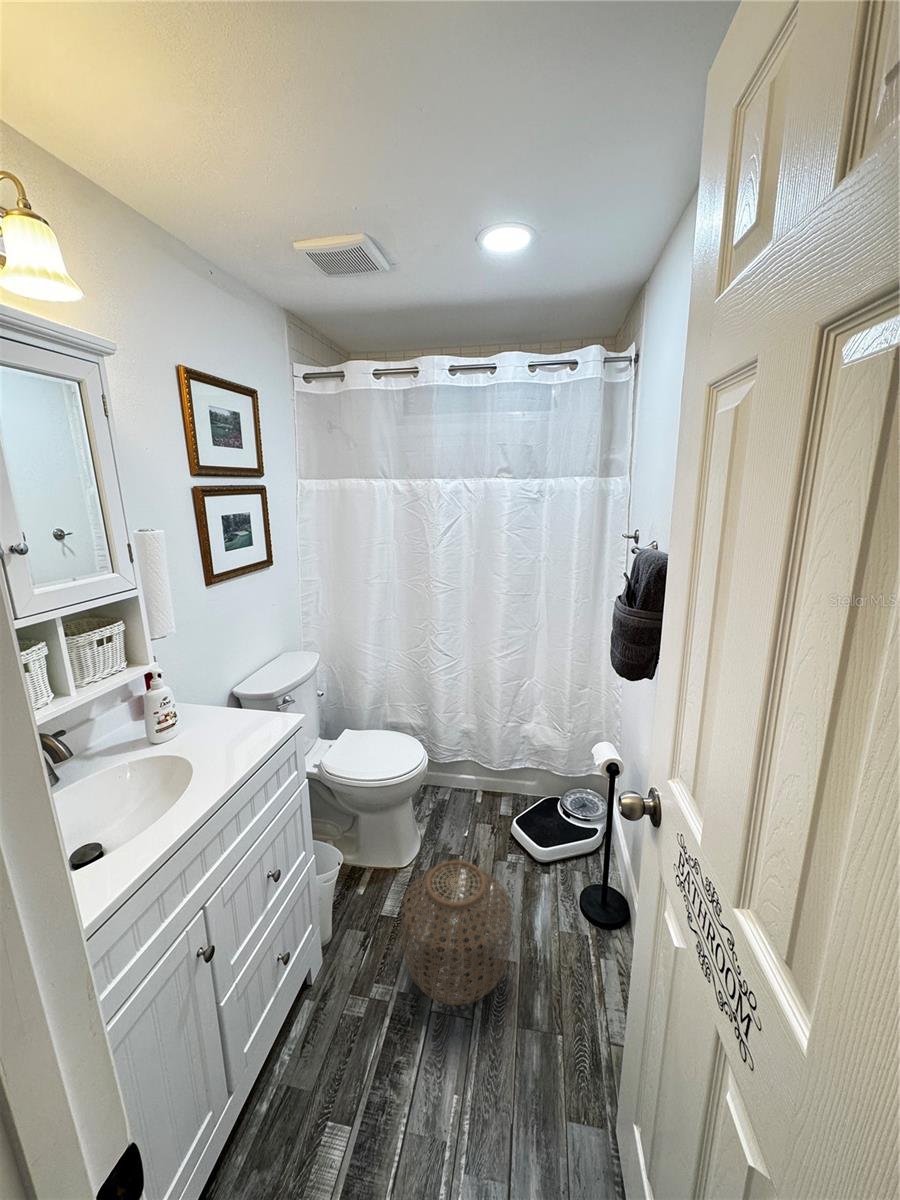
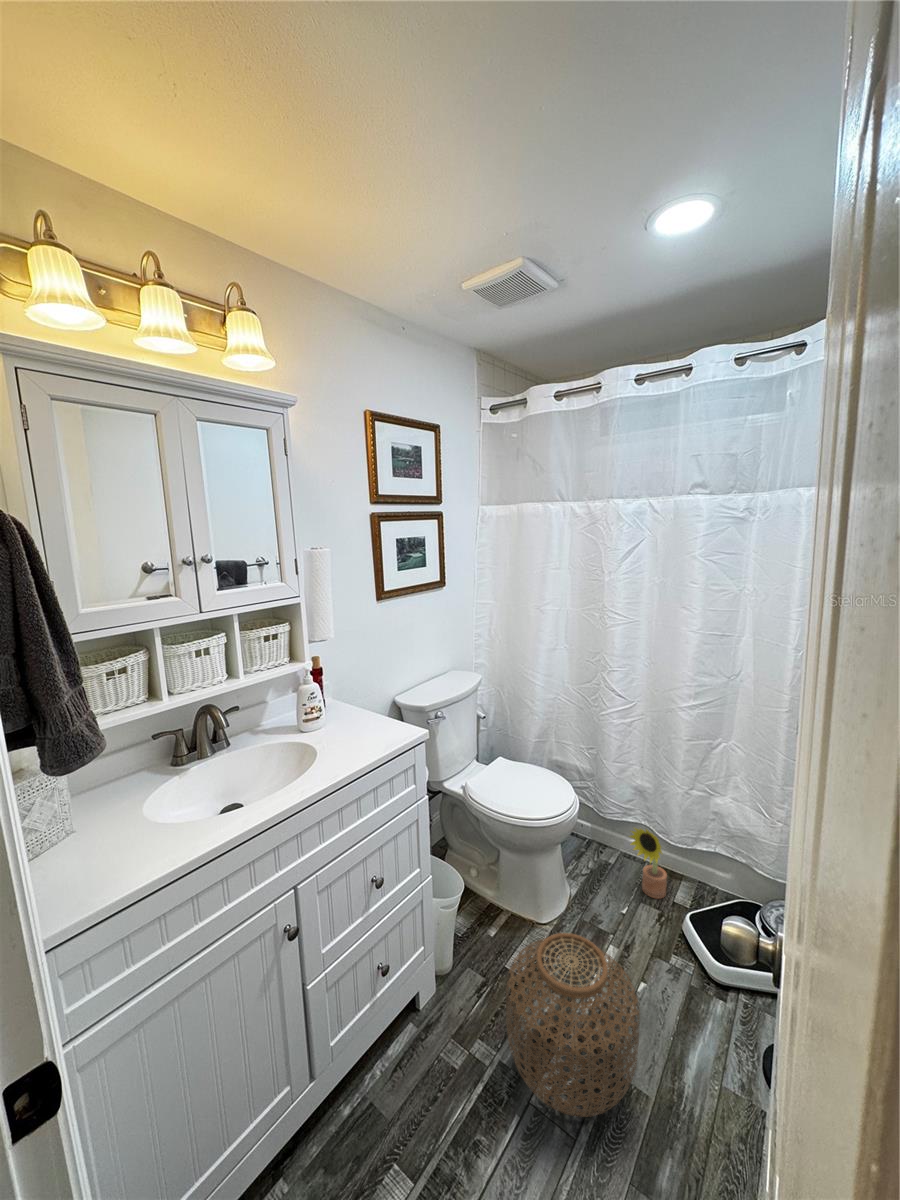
decorative plant: none [462,762,492,817] -> present [629,828,667,899]

